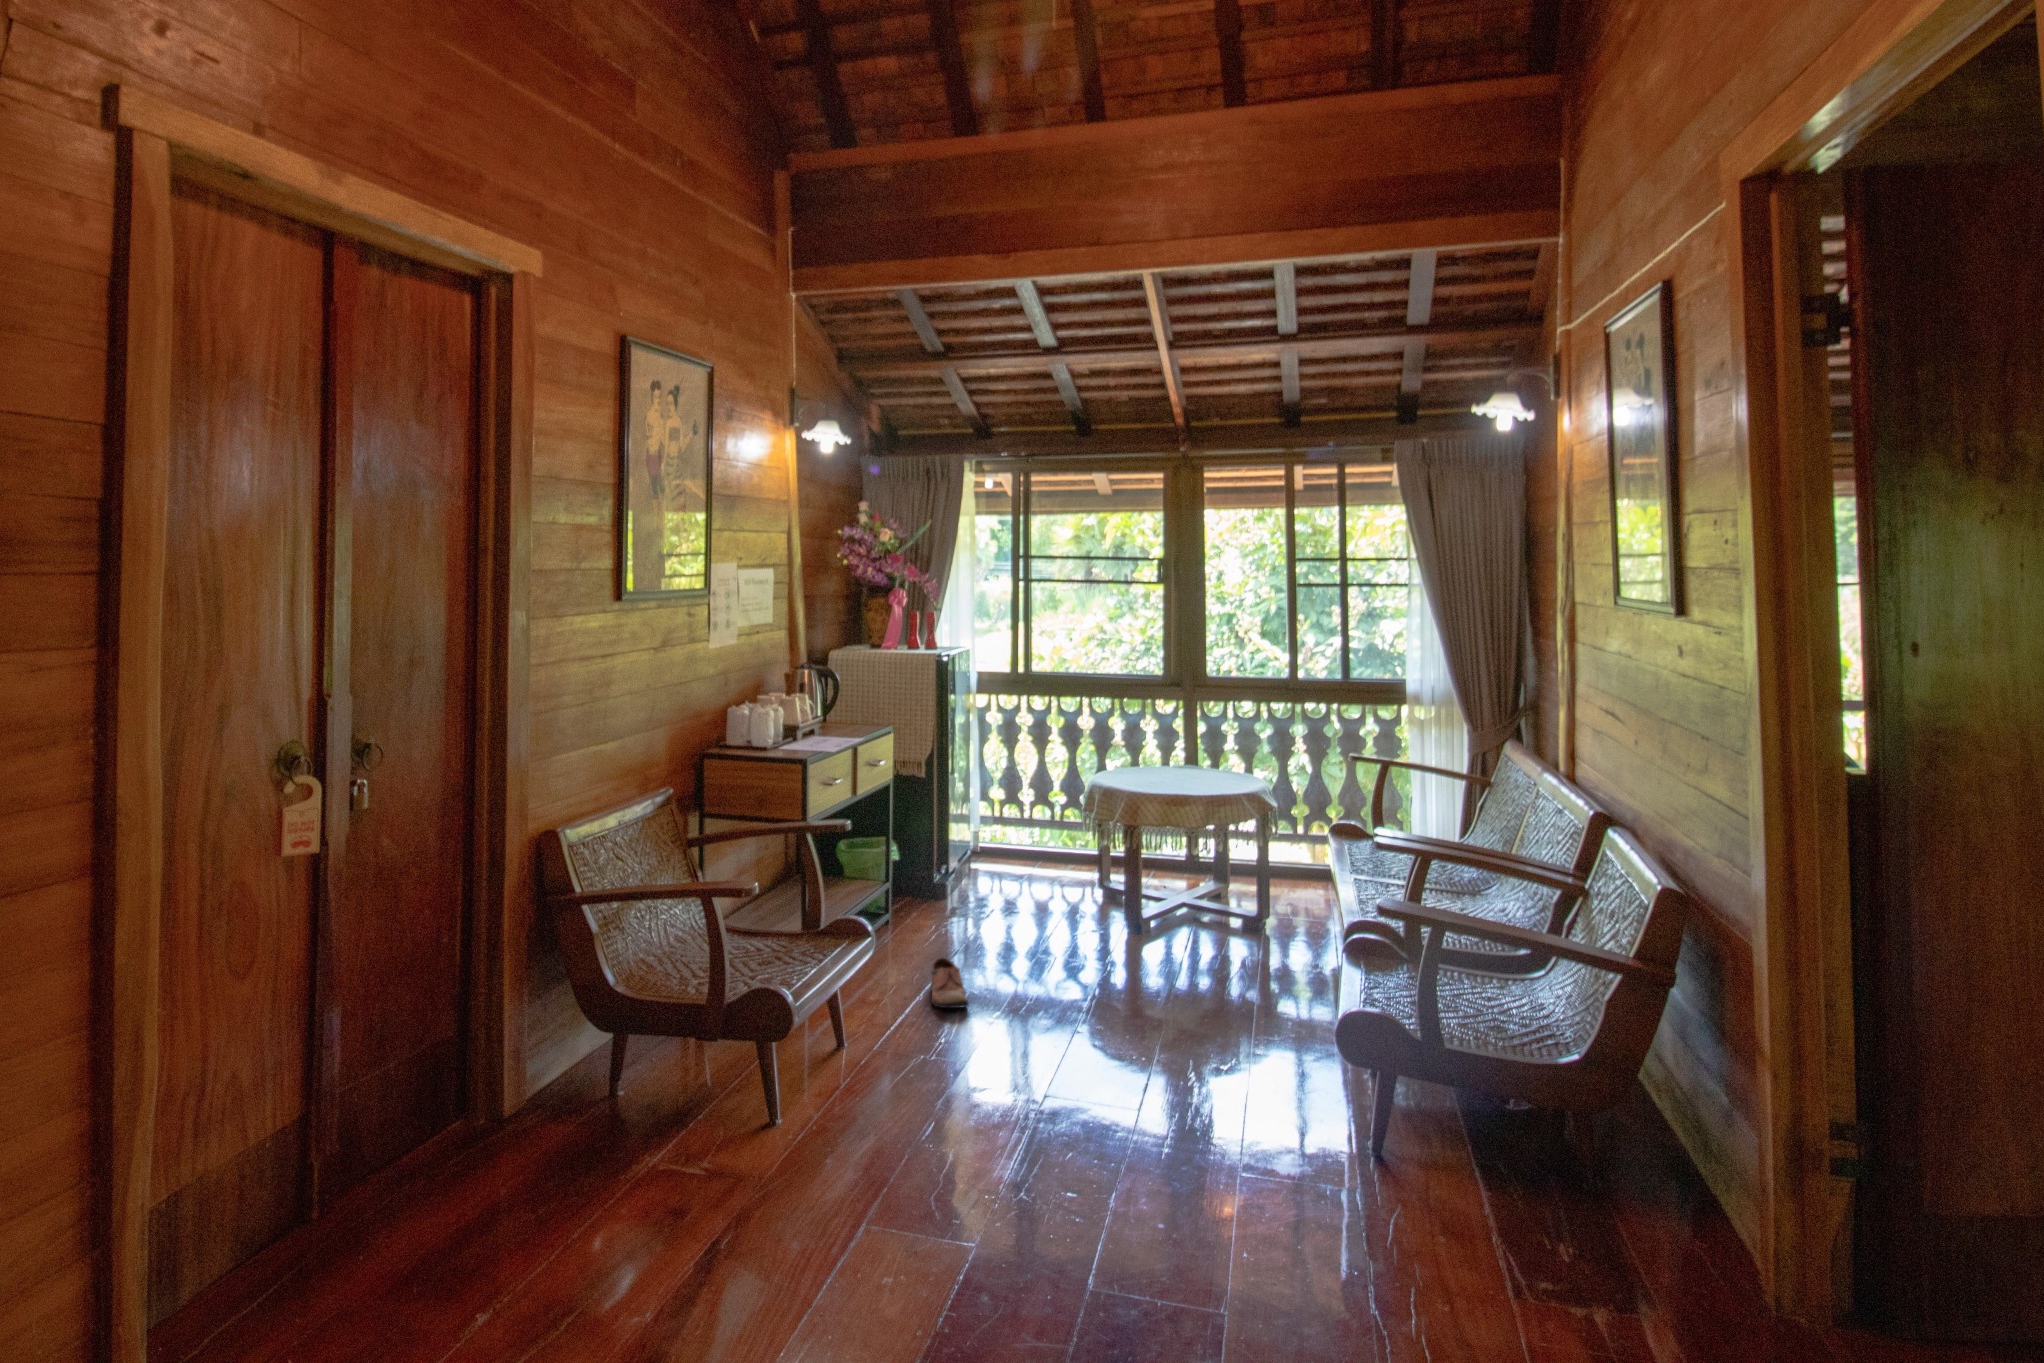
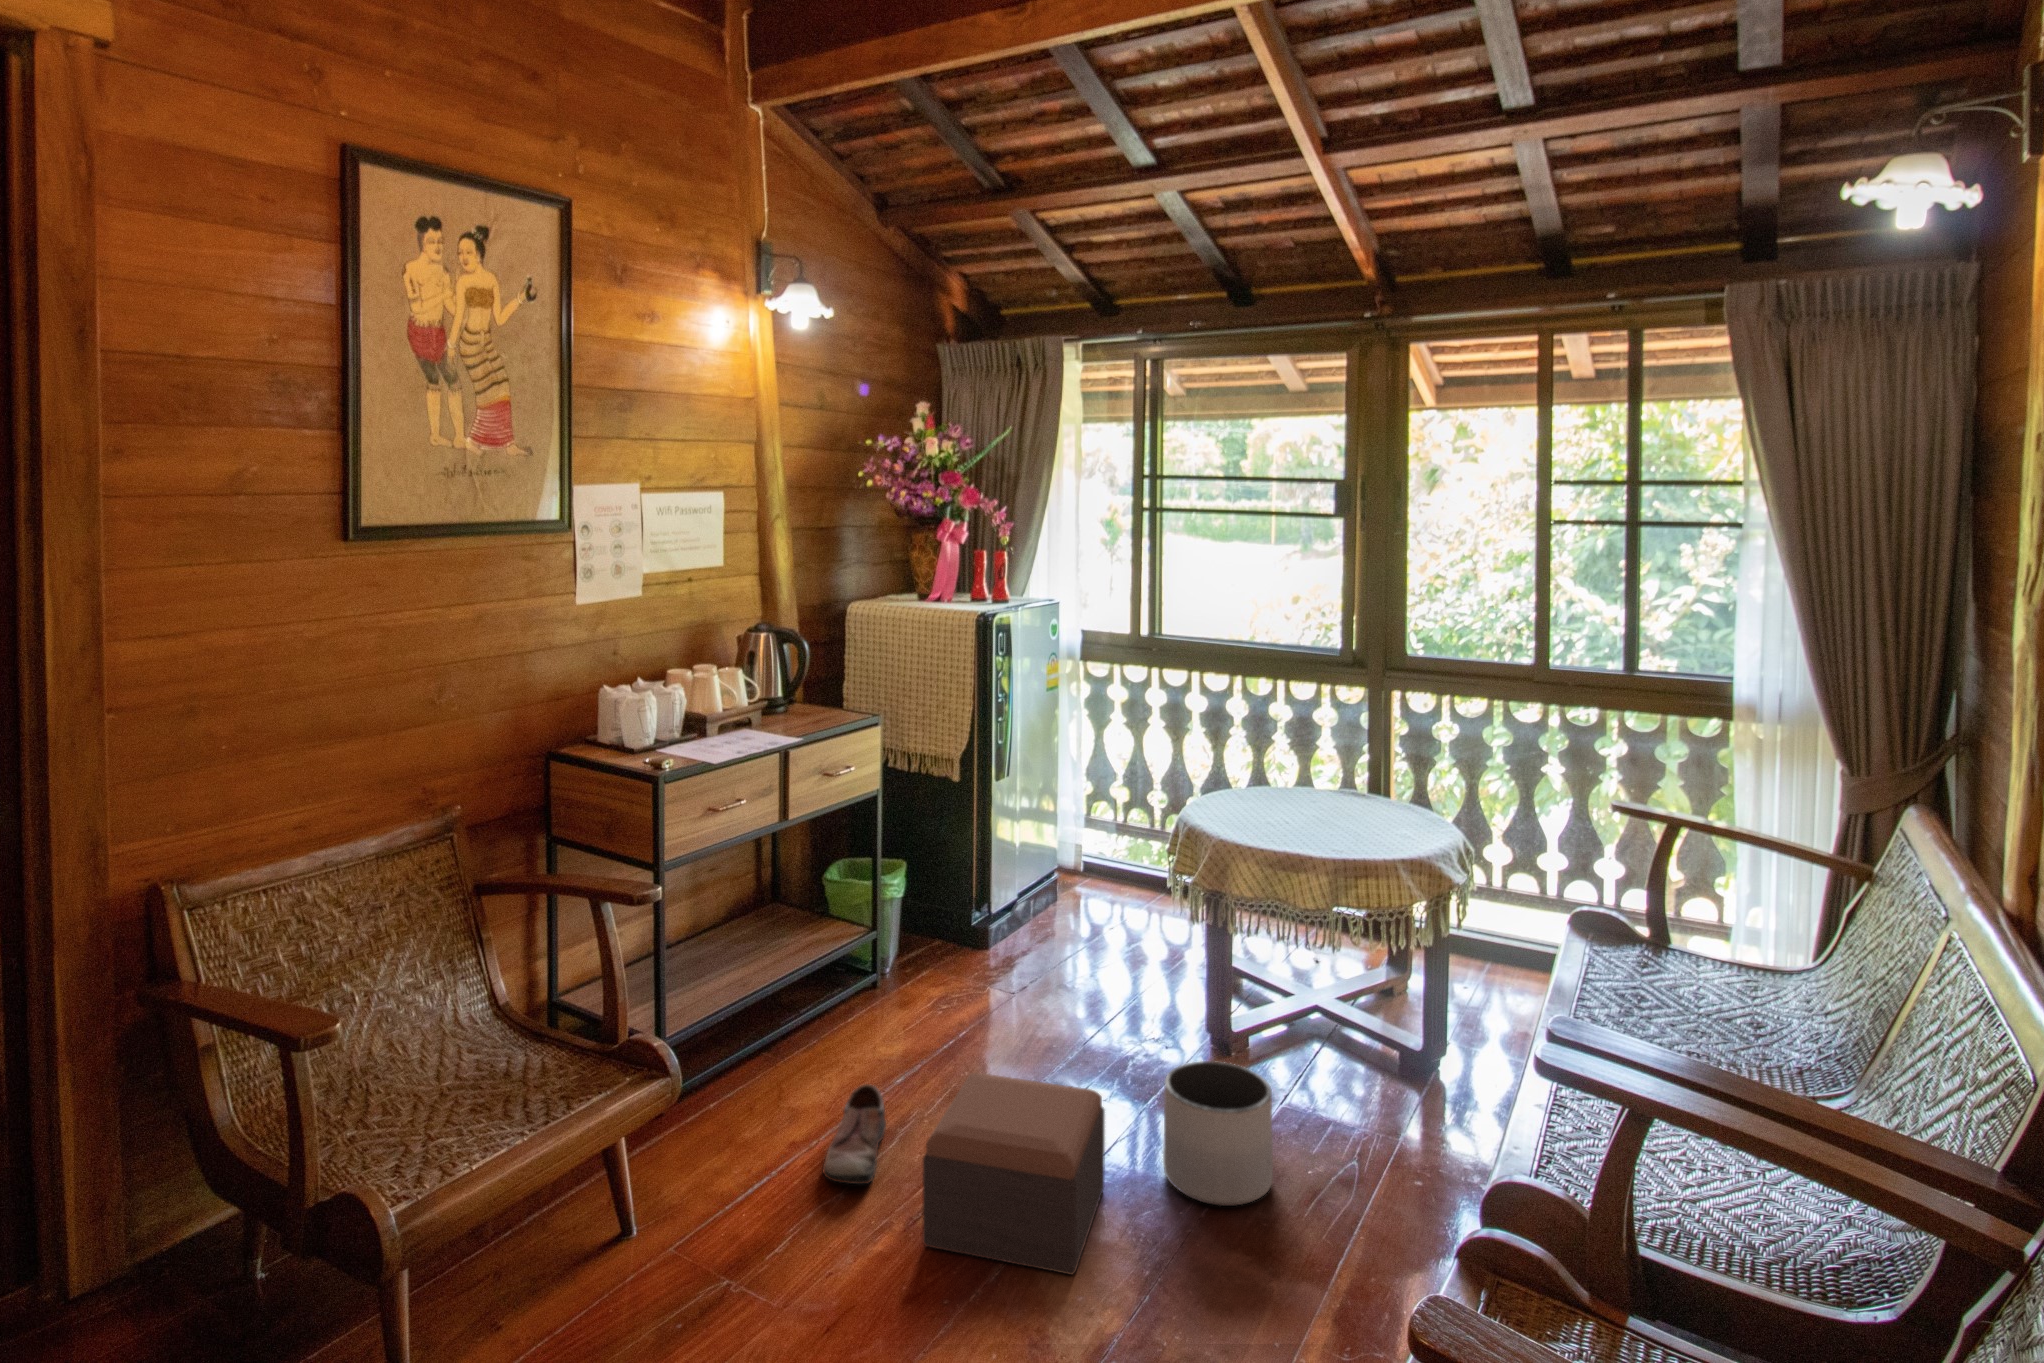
planter: none [1136,919,1201,996] -> present [1163,1061,1273,1206]
footstool: none [1019,933,1116,1030] -> present [923,1073,1105,1275]

